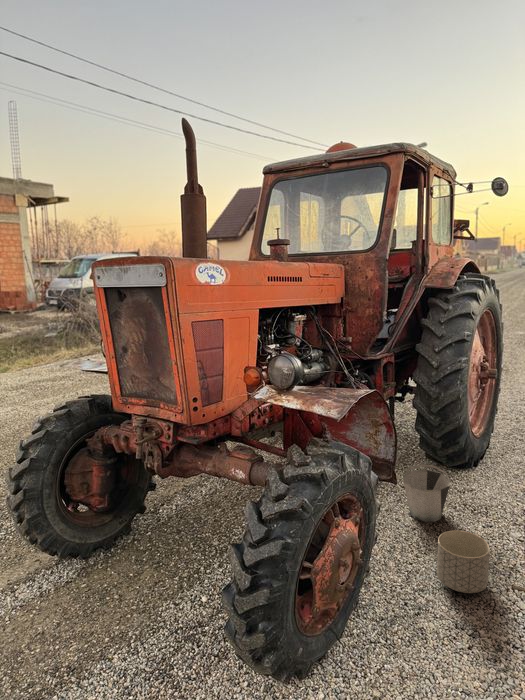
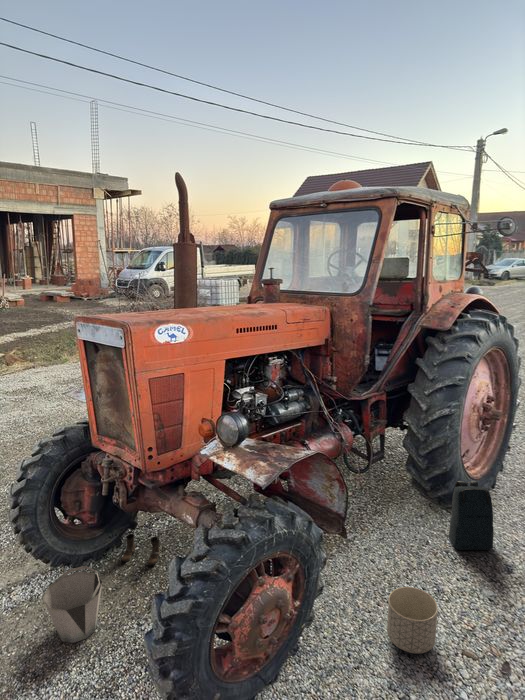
backpack: none [460,434,507,502] -> present [449,481,494,550]
bucket: present [403,464,450,522] -> present [43,566,102,643]
boots: none [135,516,176,547] -> present [122,534,160,565]

